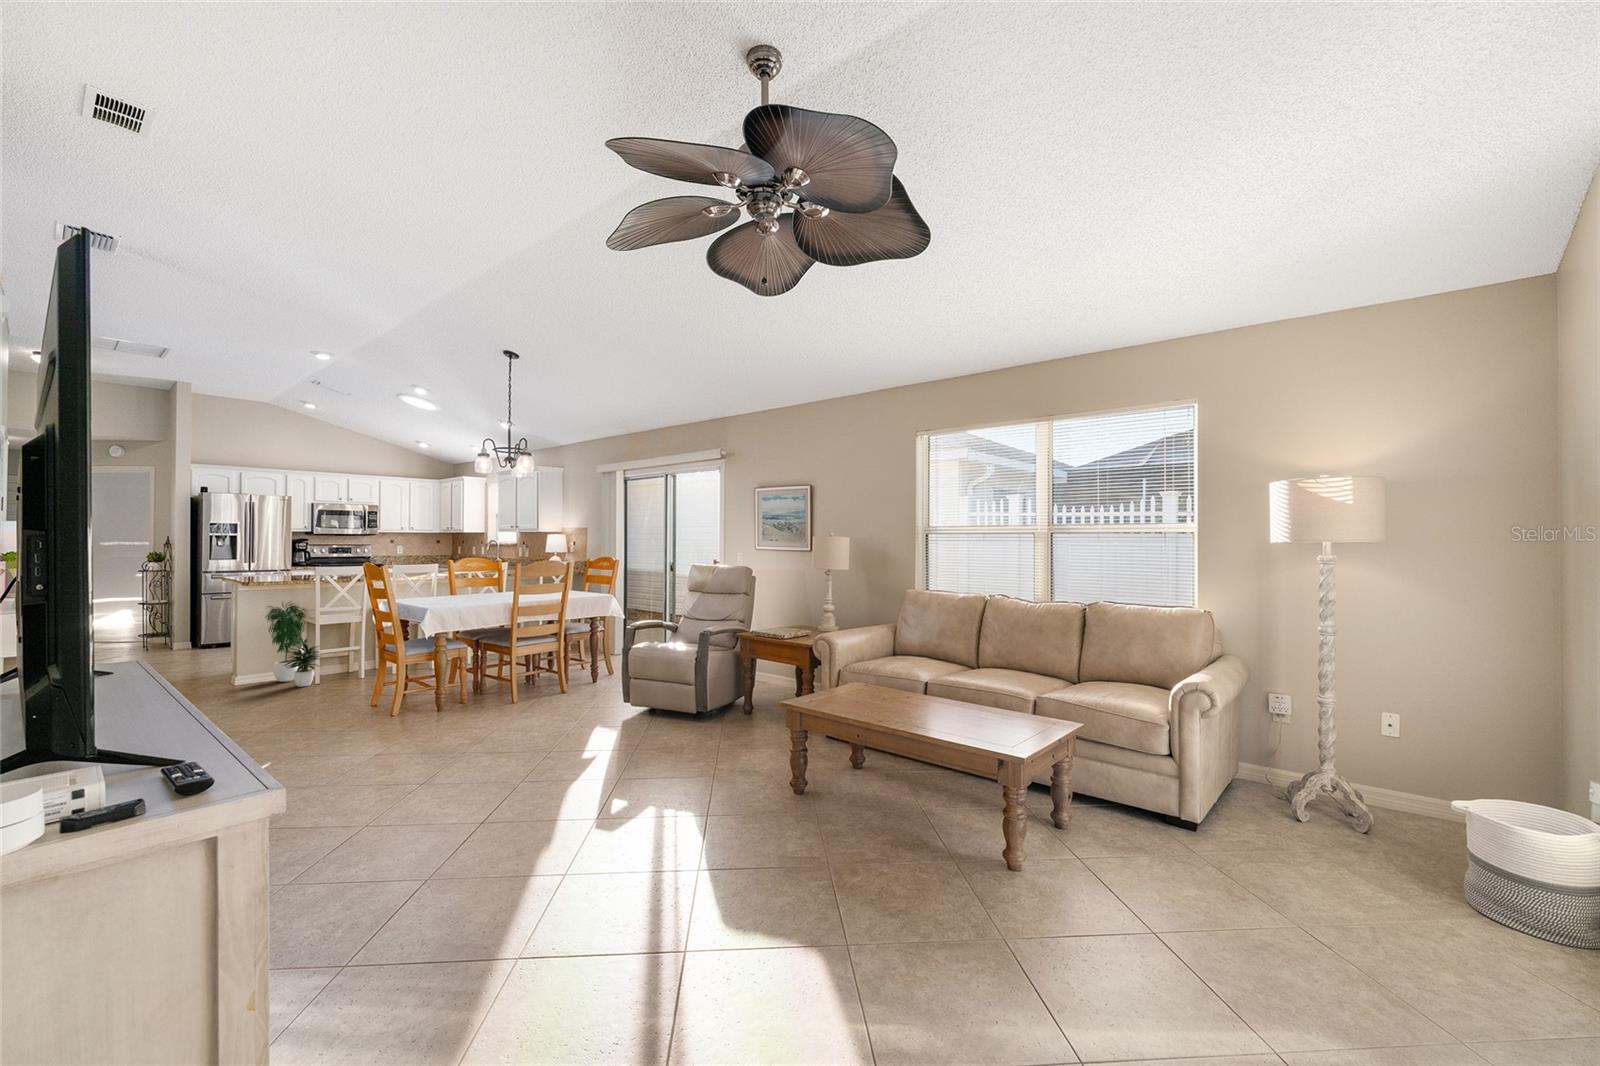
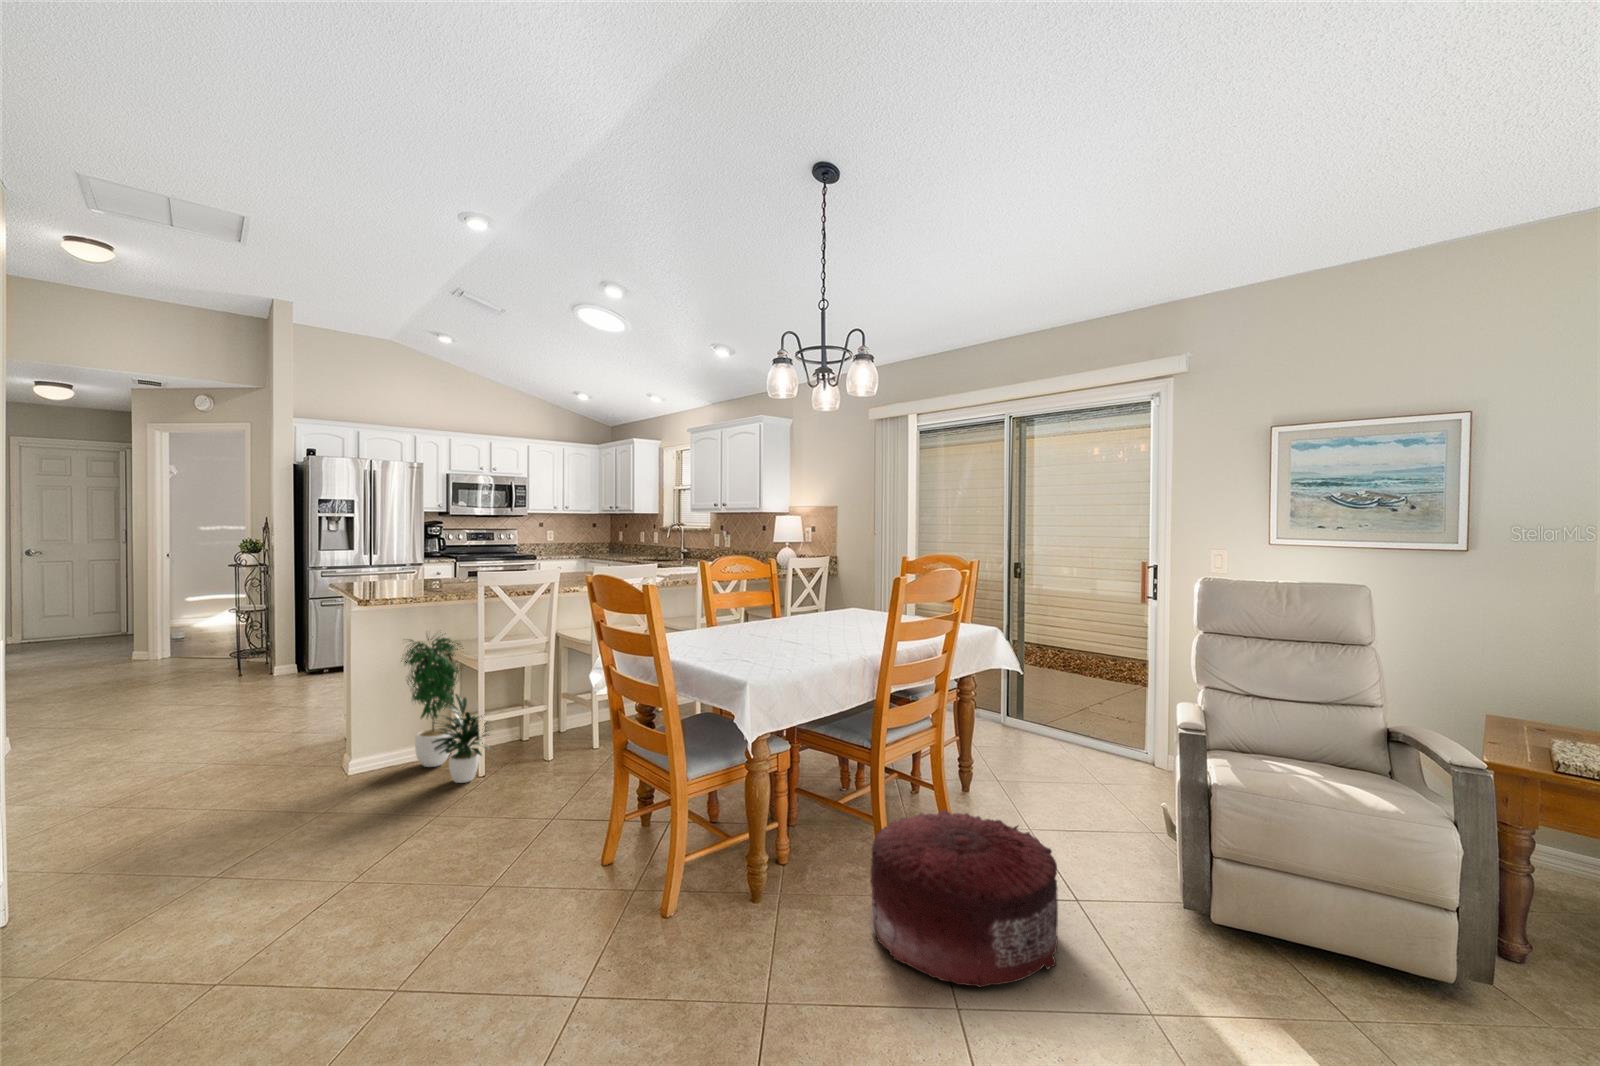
pouf: none [491,669,580,728] -> present [870,810,1058,987]

